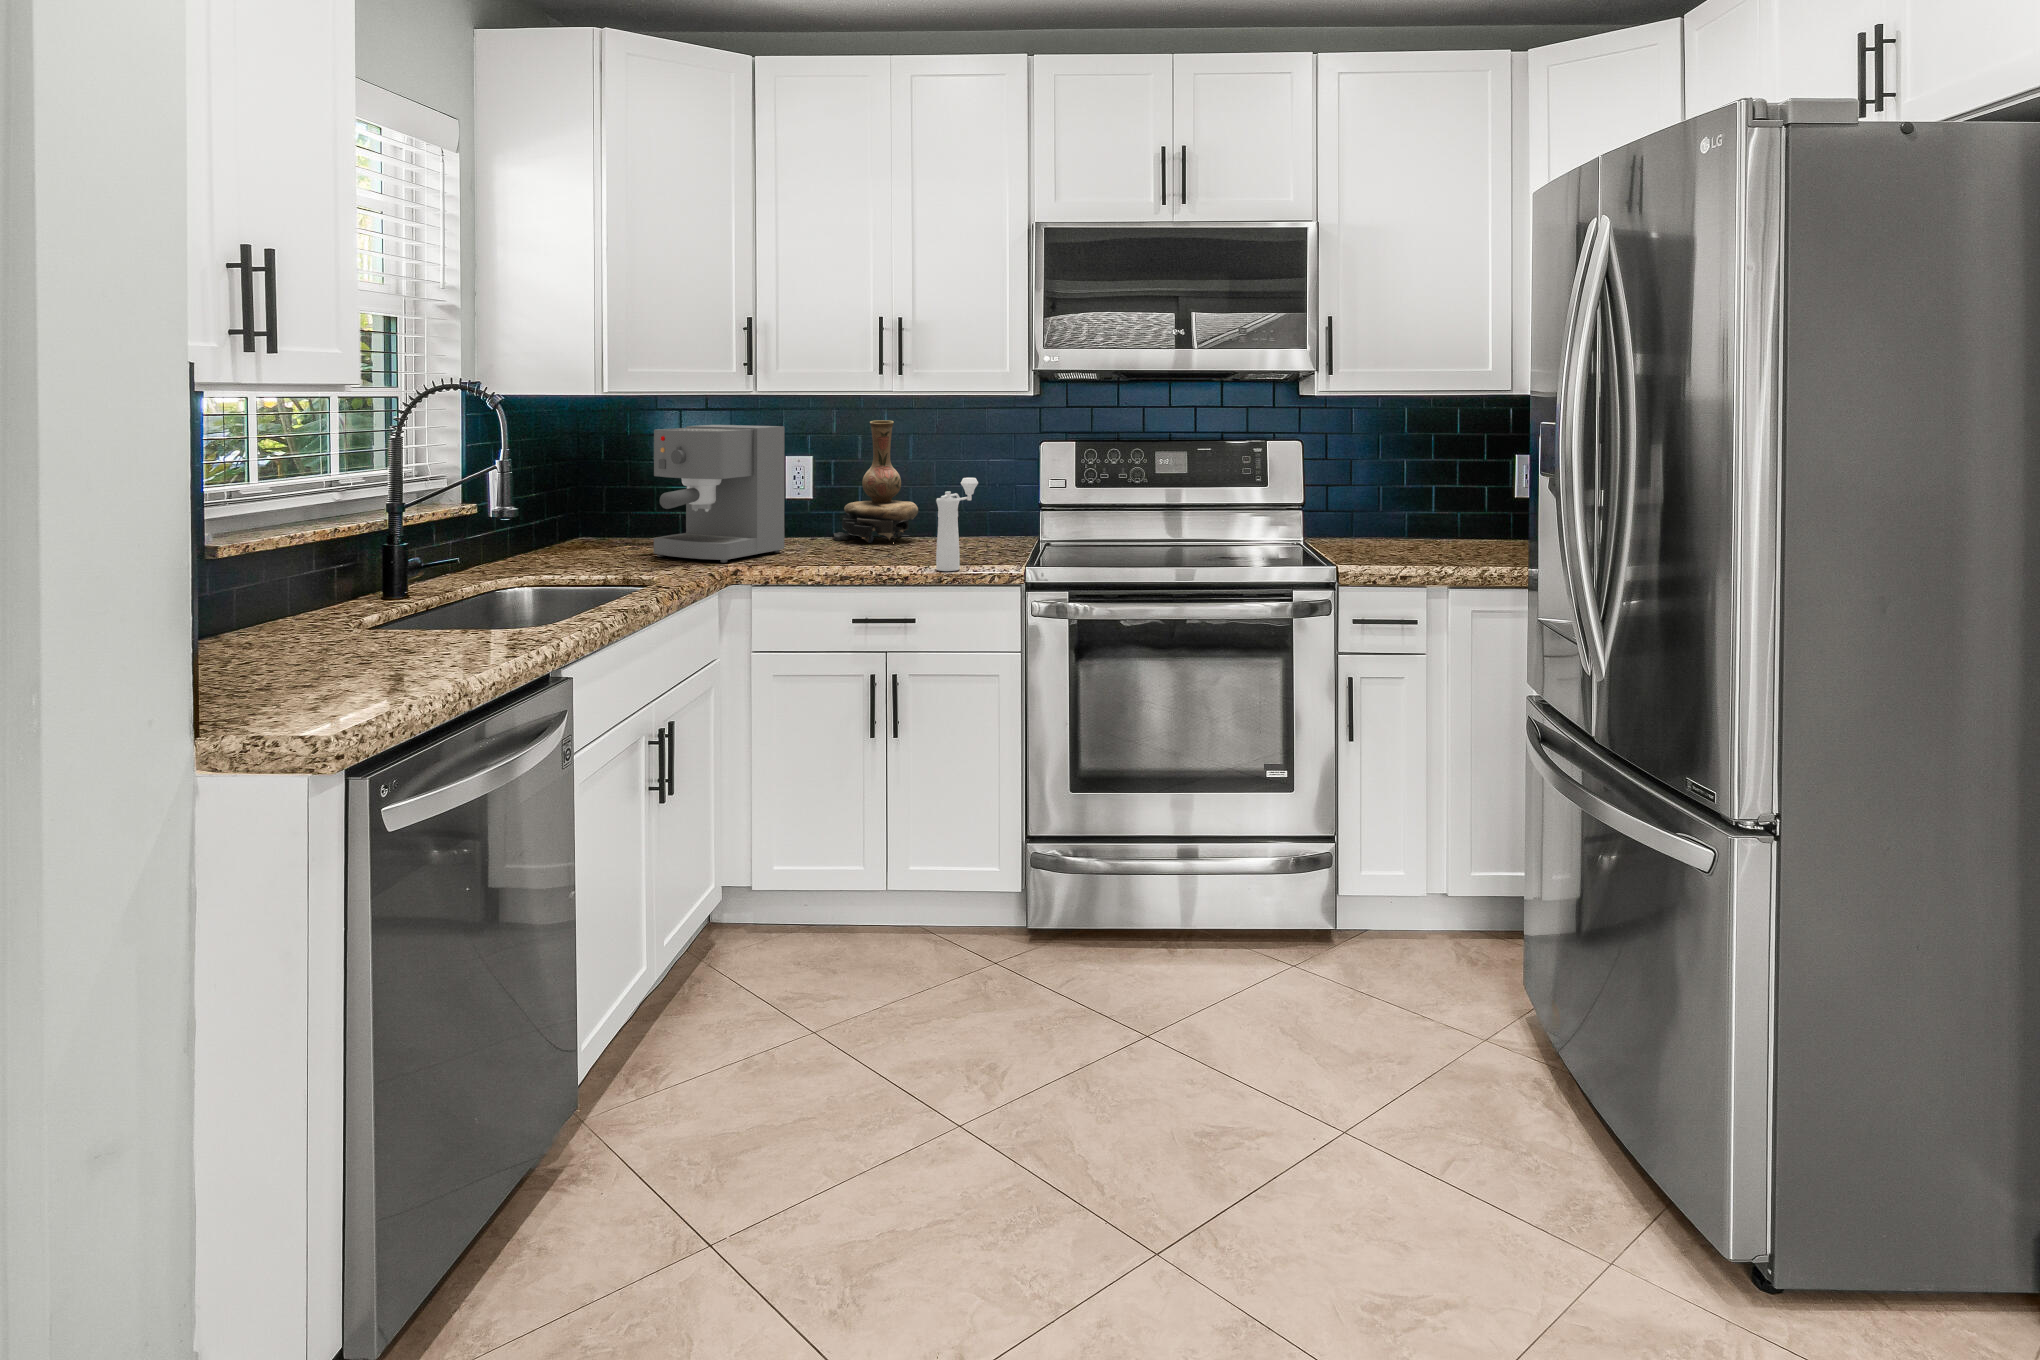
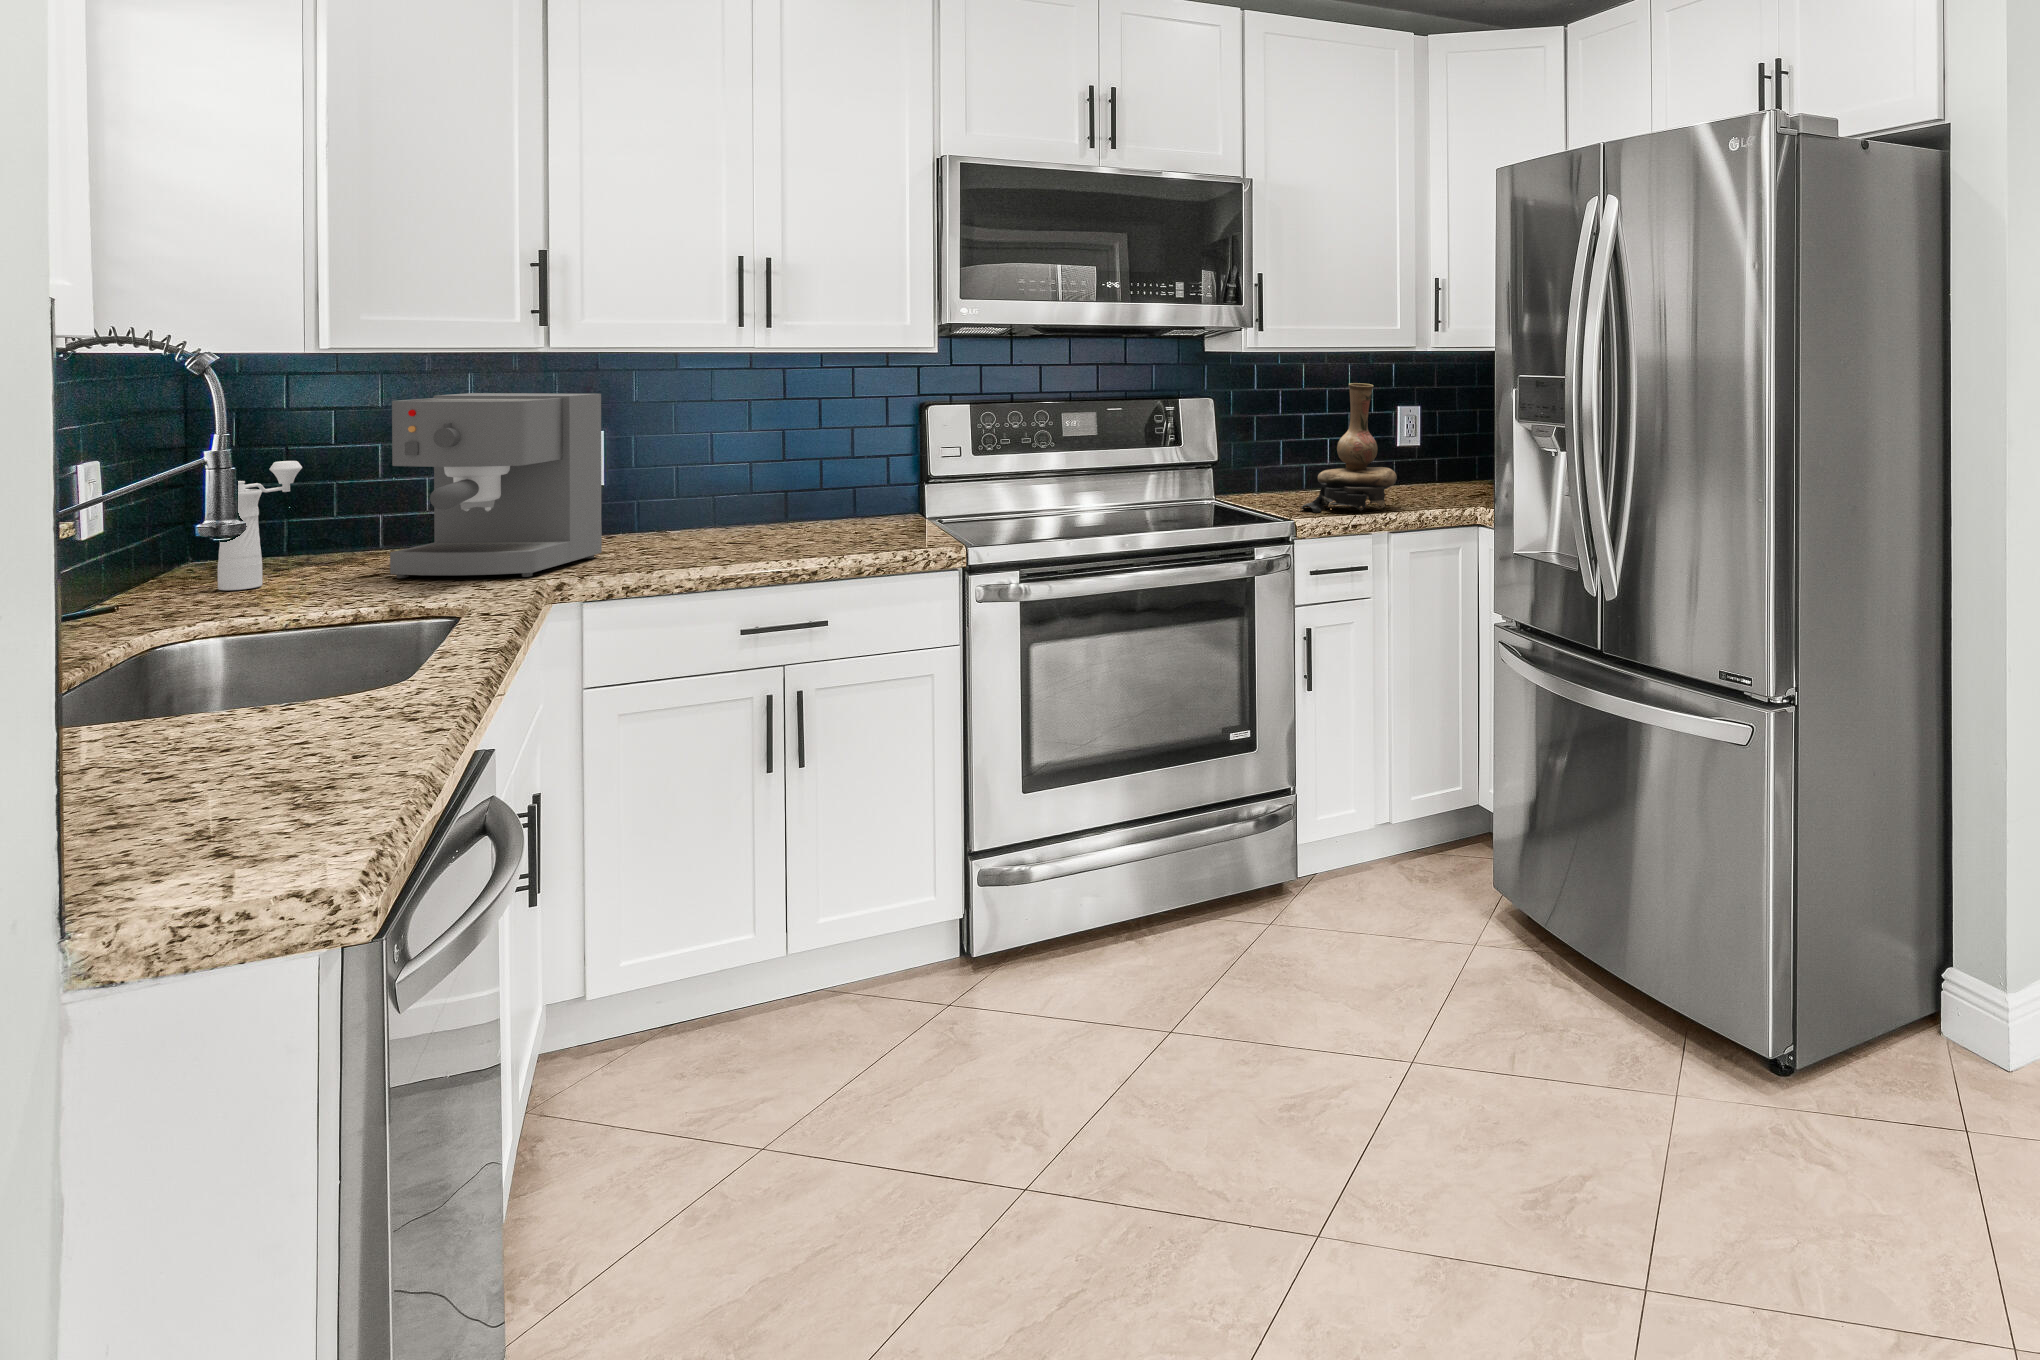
vase: present [832,420,918,543] -> present [1301,383,1397,513]
pepper mill: present [936,478,978,571] -> present [218,461,302,590]

